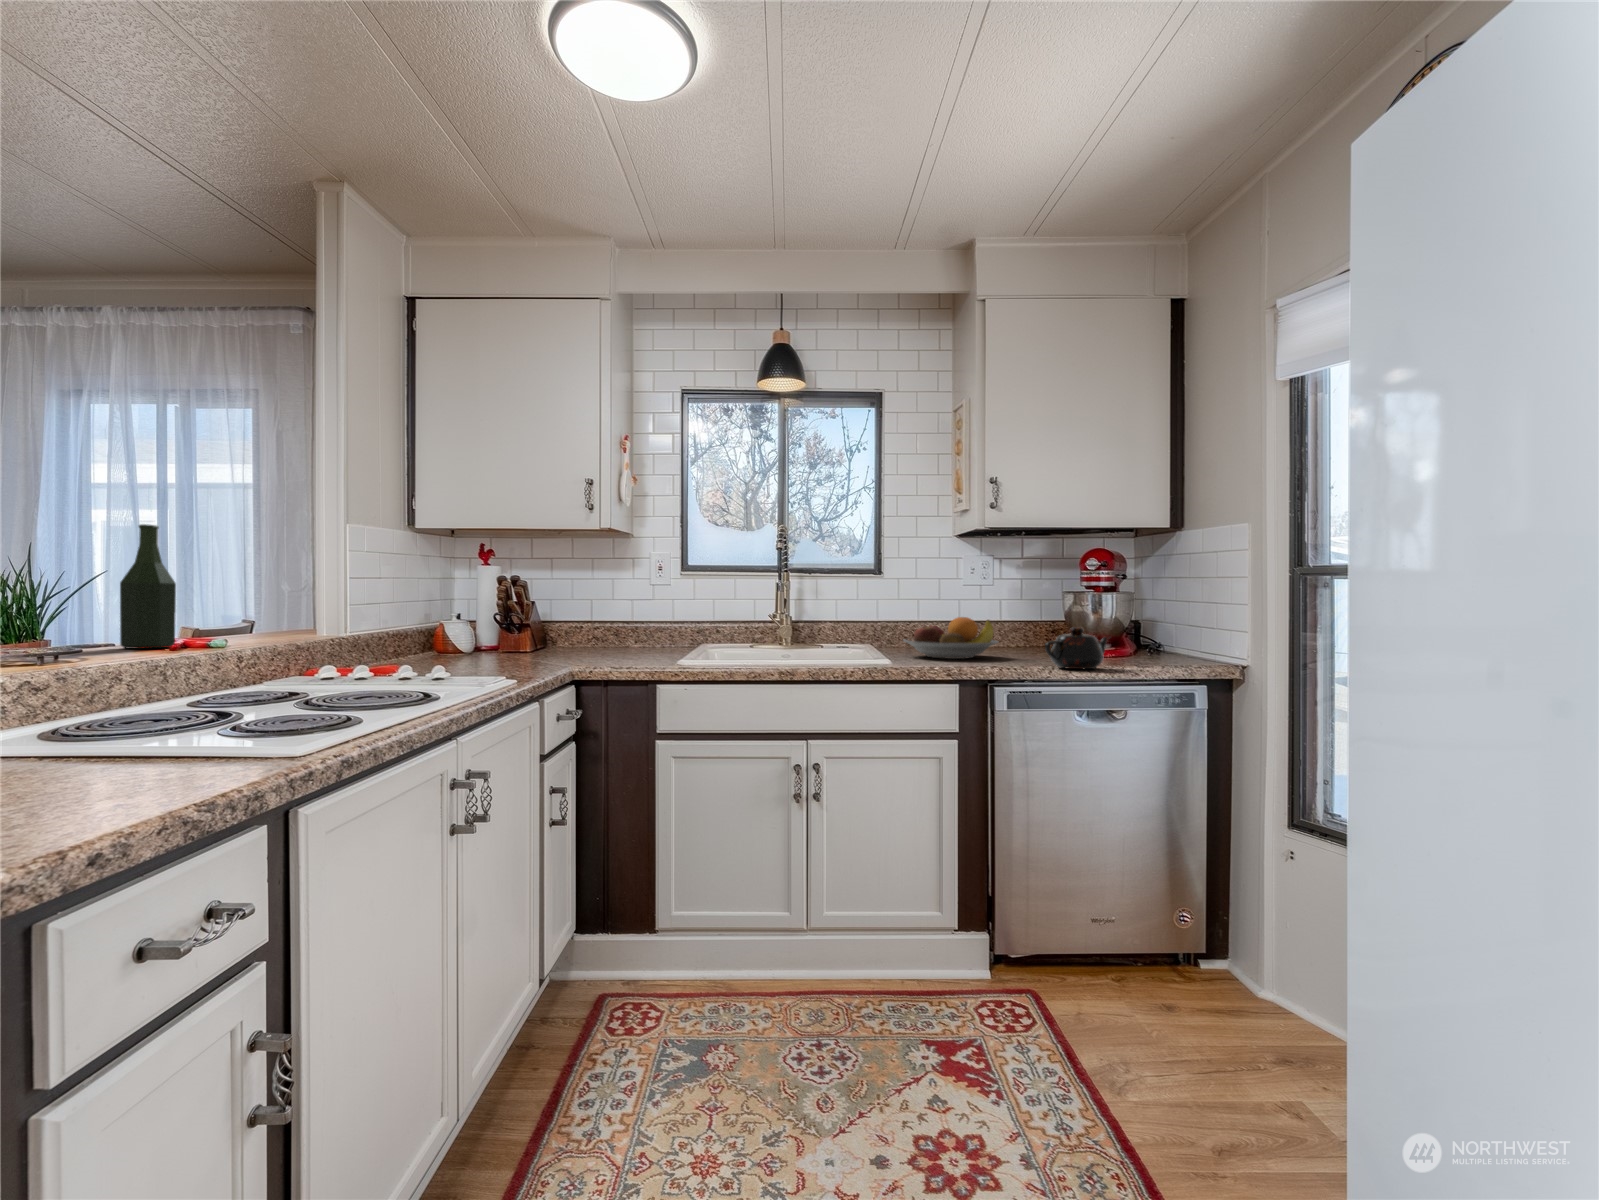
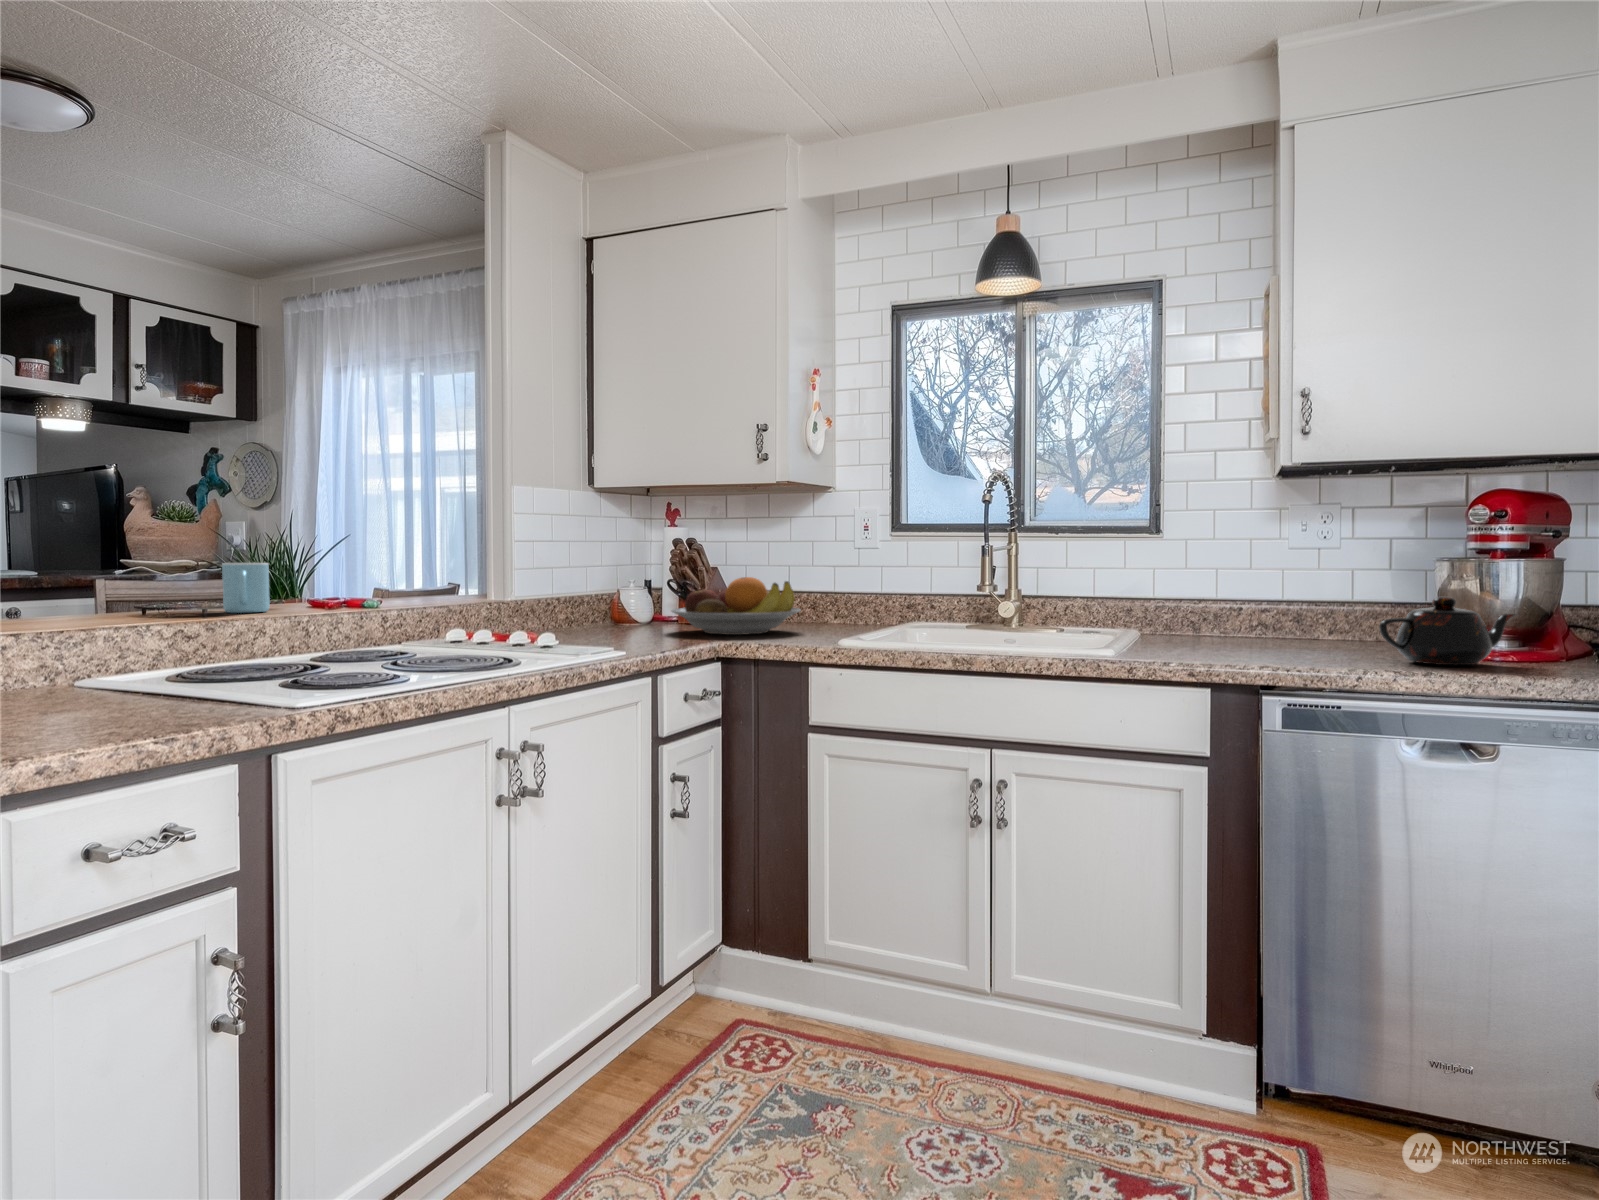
bottle: present [120,524,176,649] -> none [294,486,342,605]
mug: none [47,605,109,659] -> present [222,563,270,613]
fruit bowl: present [904,617,998,659] -> present [671,577,801,635]

